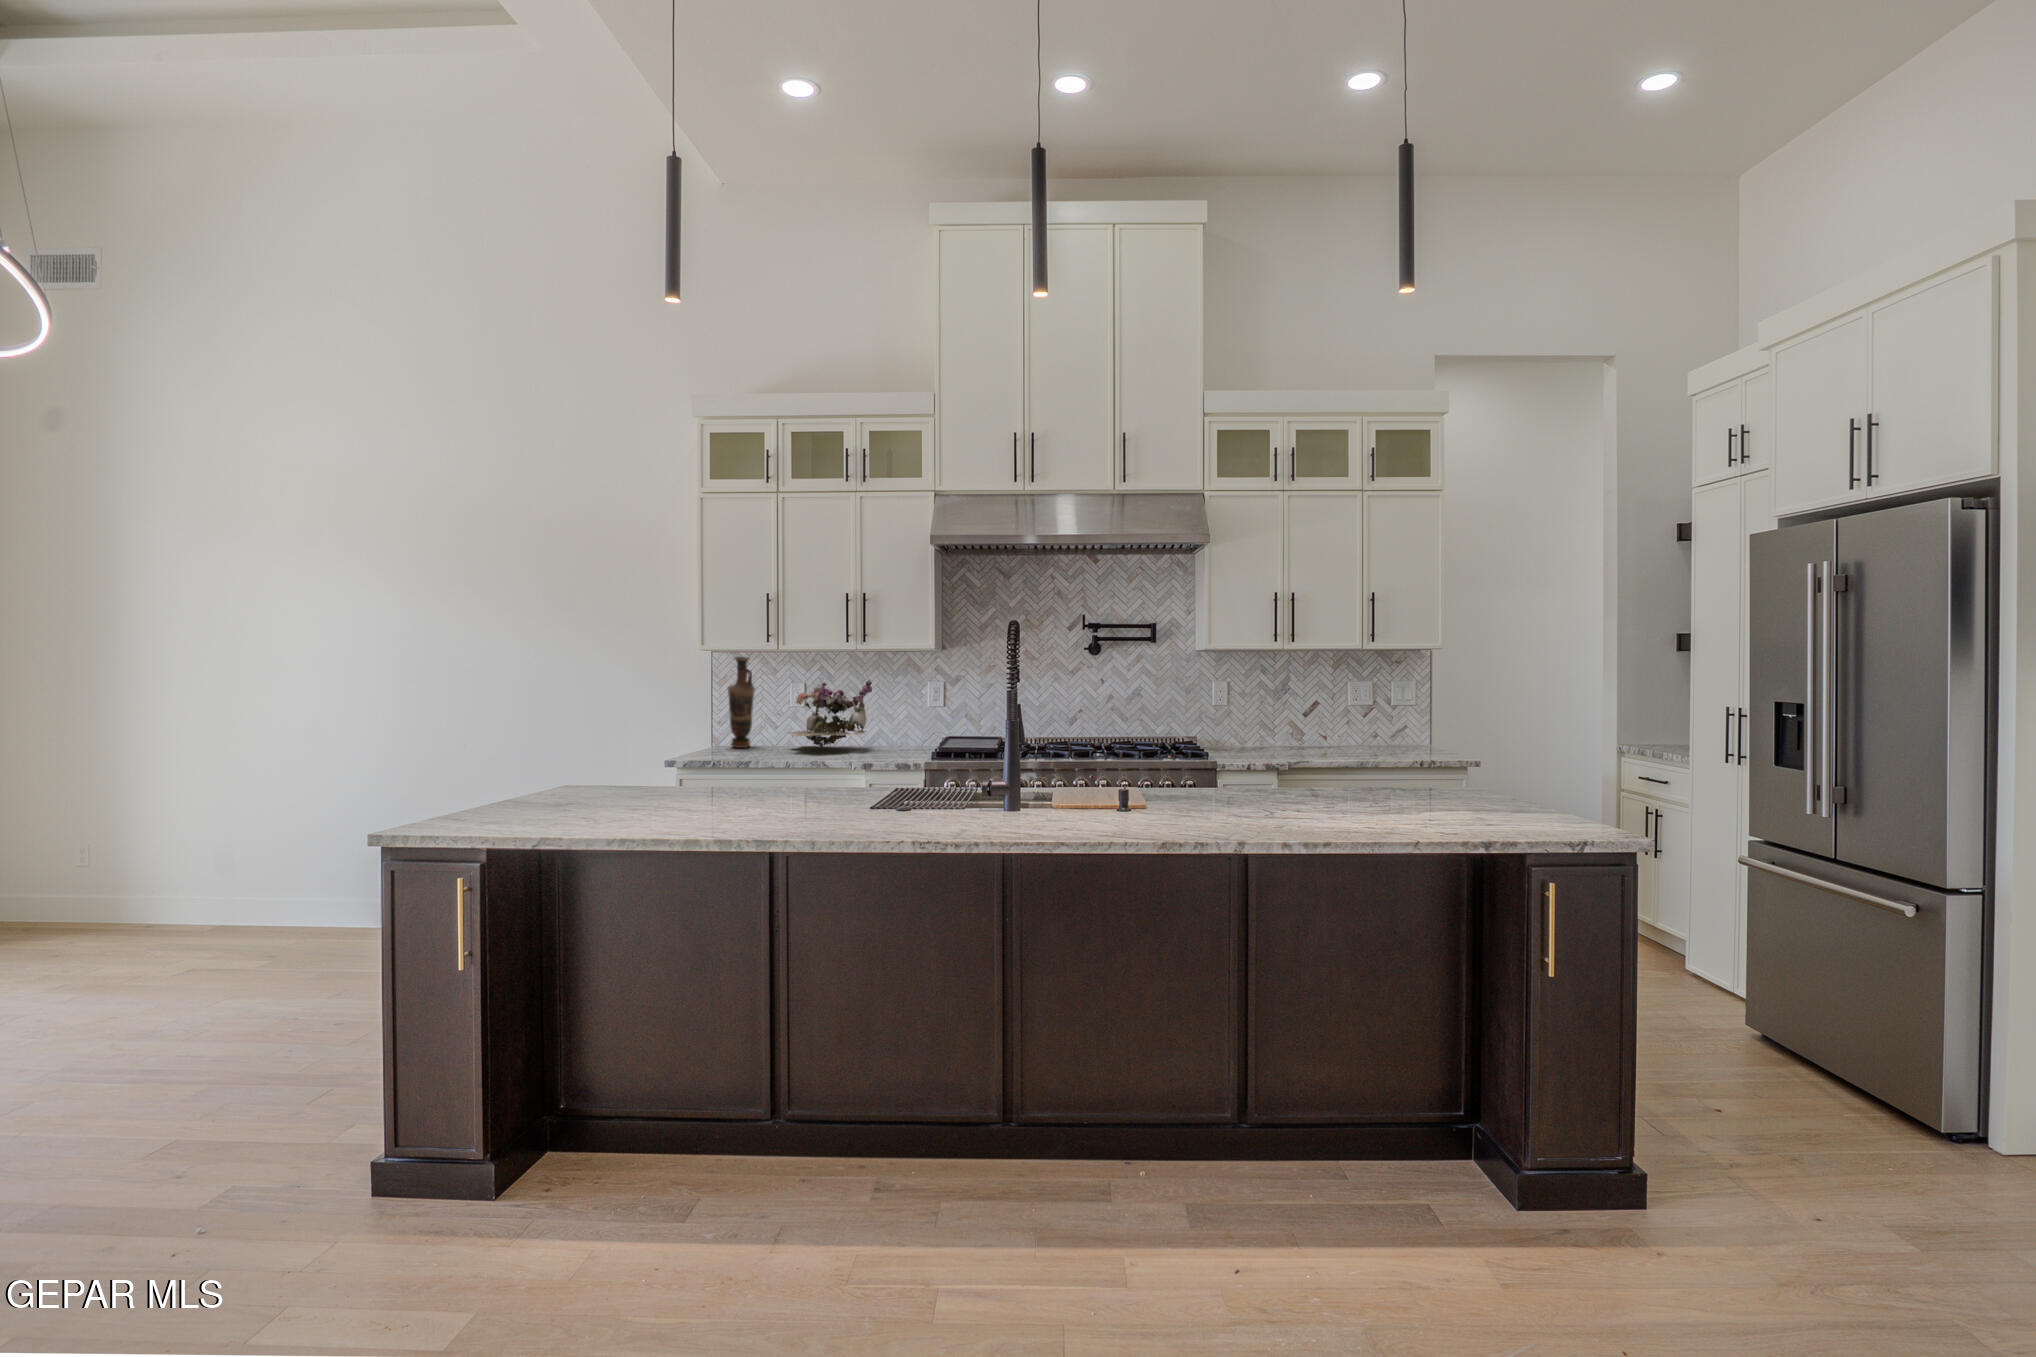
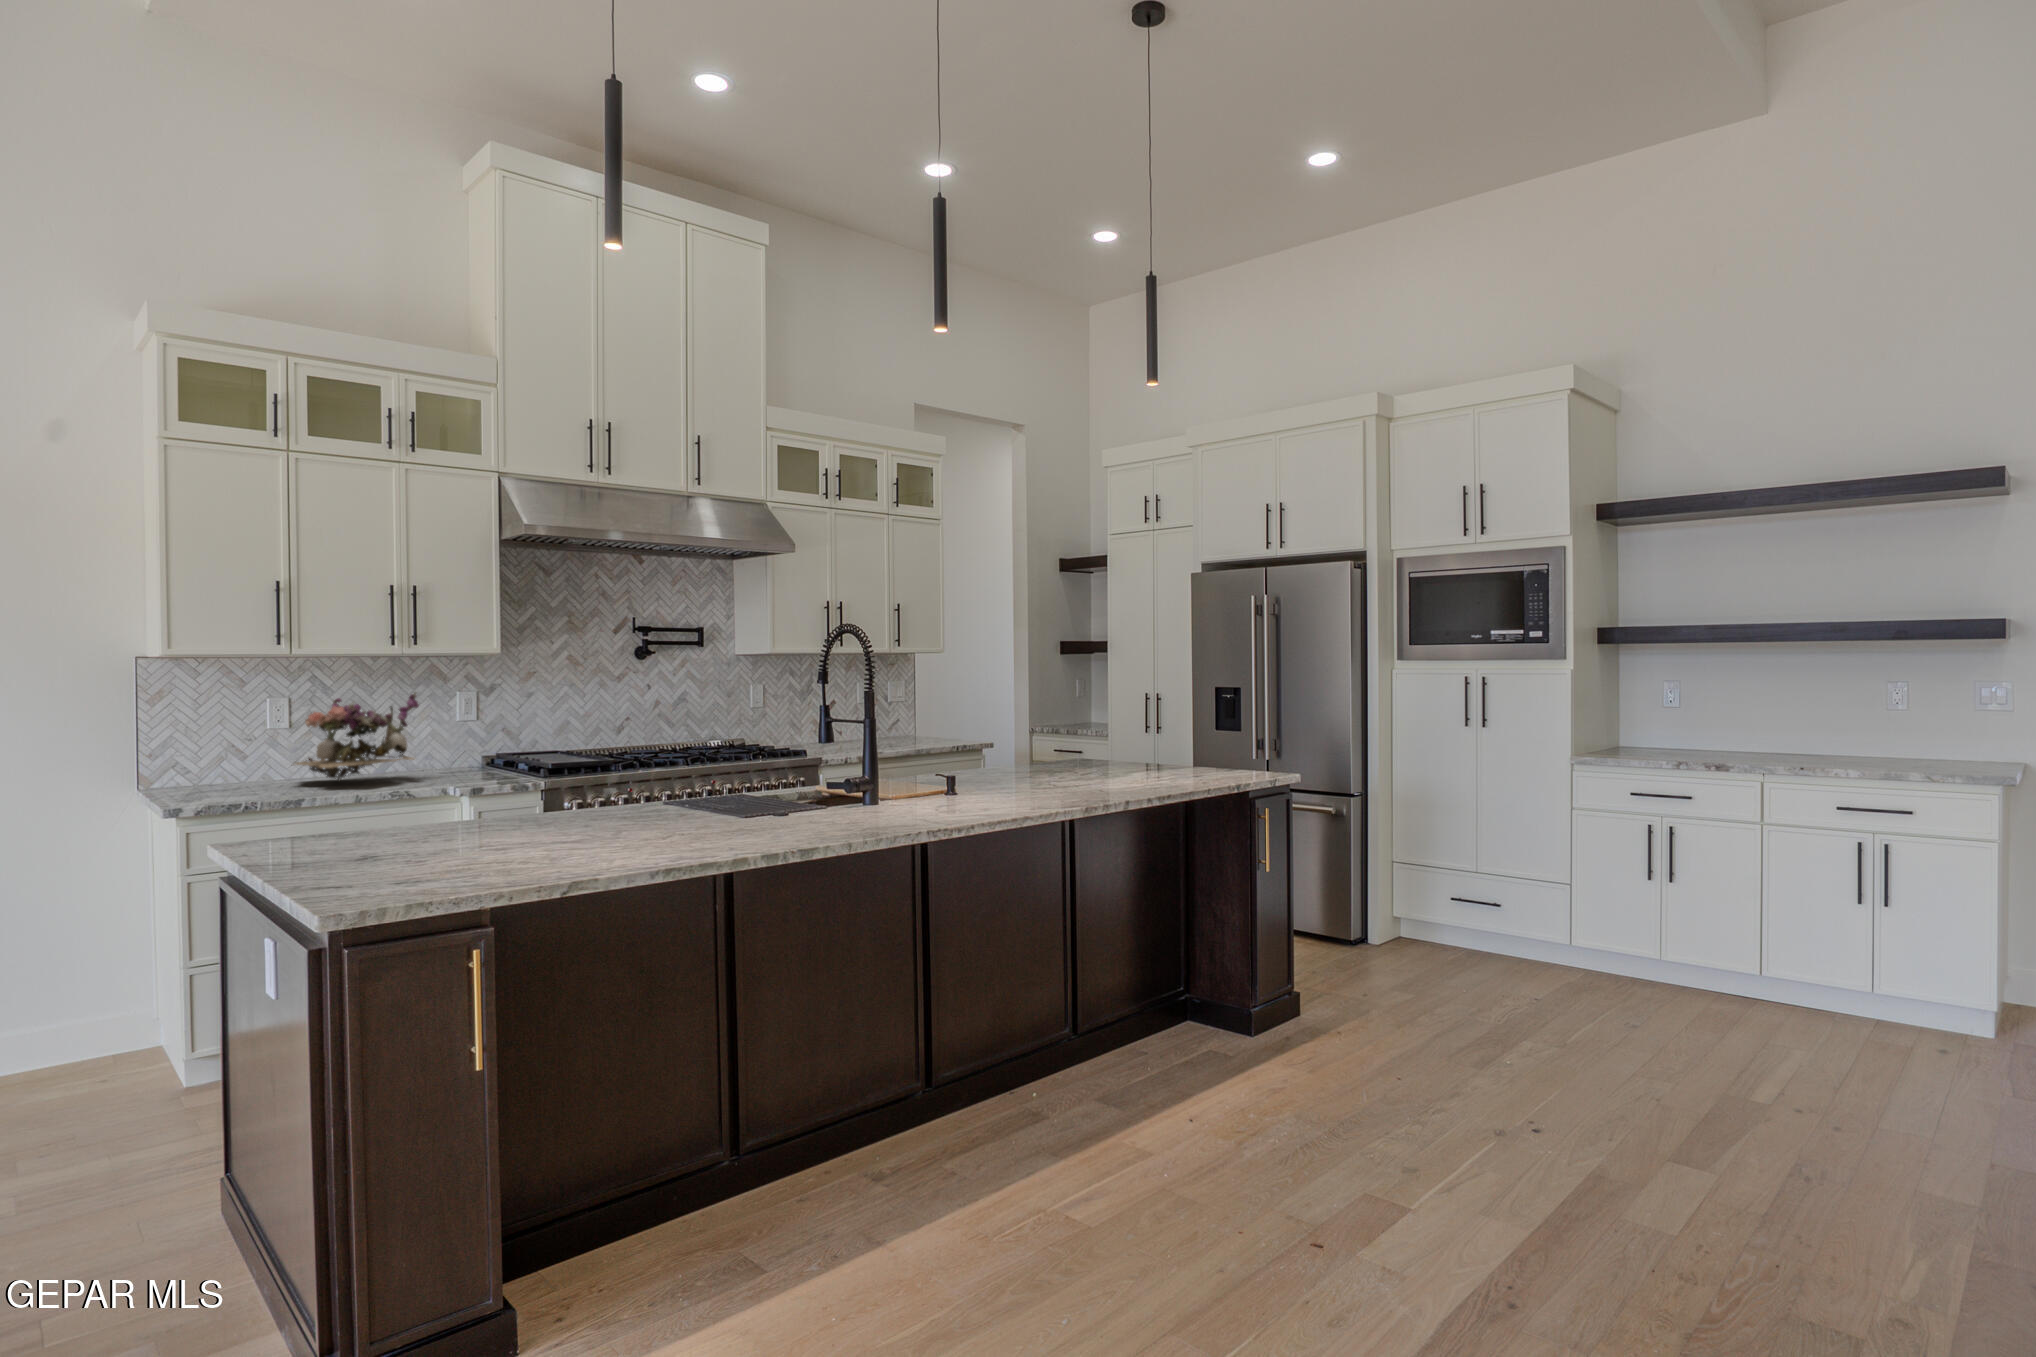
vase: present [728,657,755,748] -> none [189,667,234,791]

